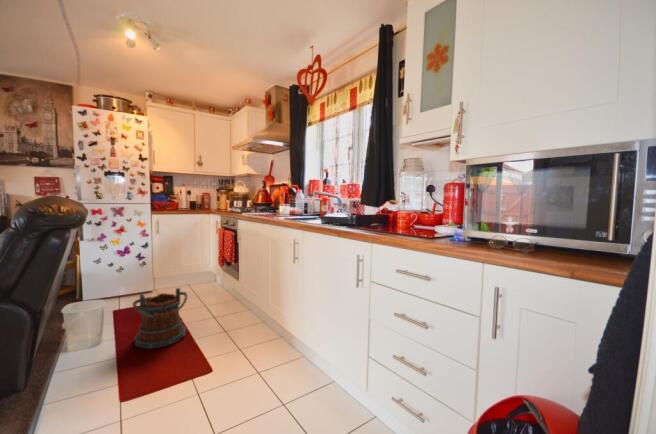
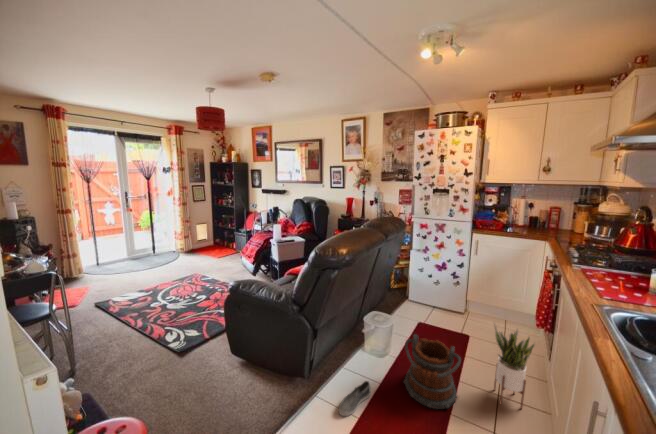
potted plant: none [200,260,226,318] -> present [494,324,535,408]
shoe: none [78,358,107,399] -> present [339,381,370,416]

